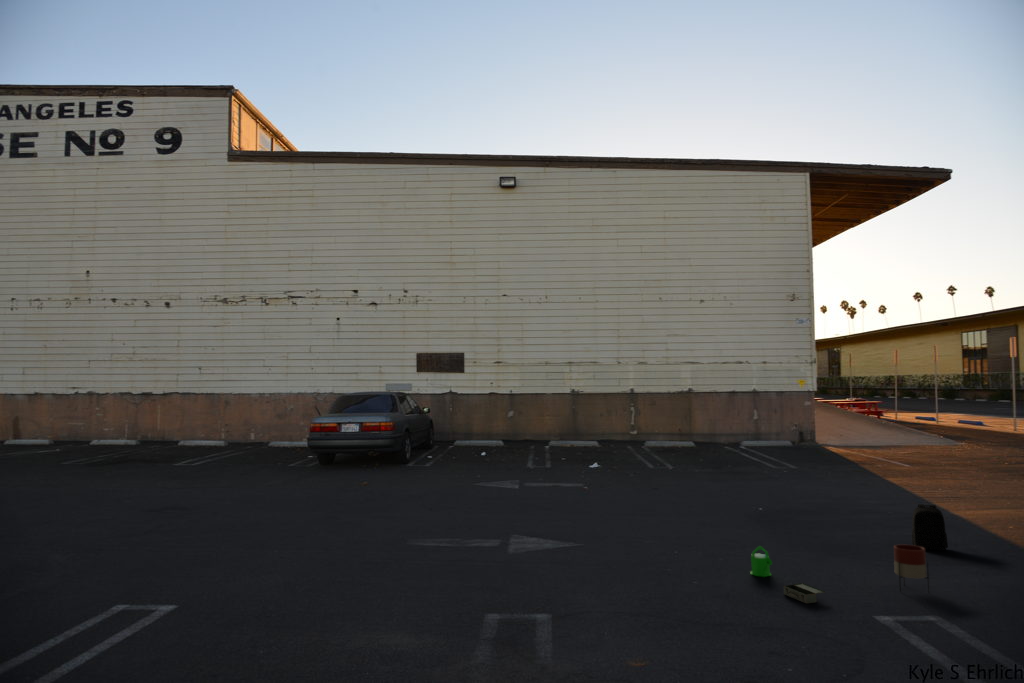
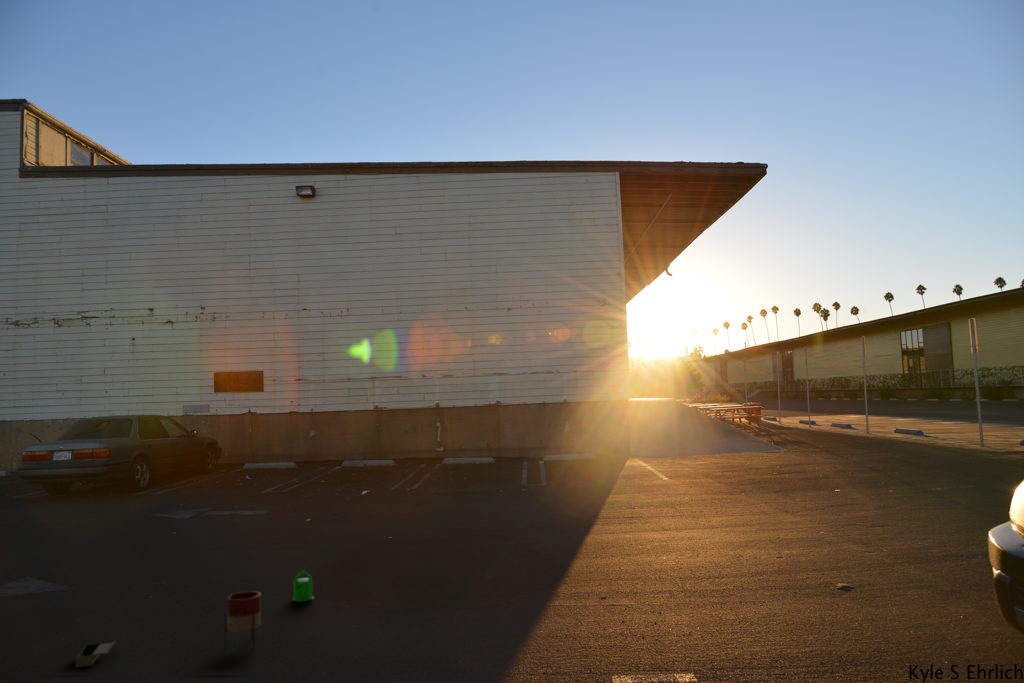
backpack: present [912,504,948,550] -> none [391,536,428,588]
watering can: present [750,546,772,577] -> present [293,570,314,601]

